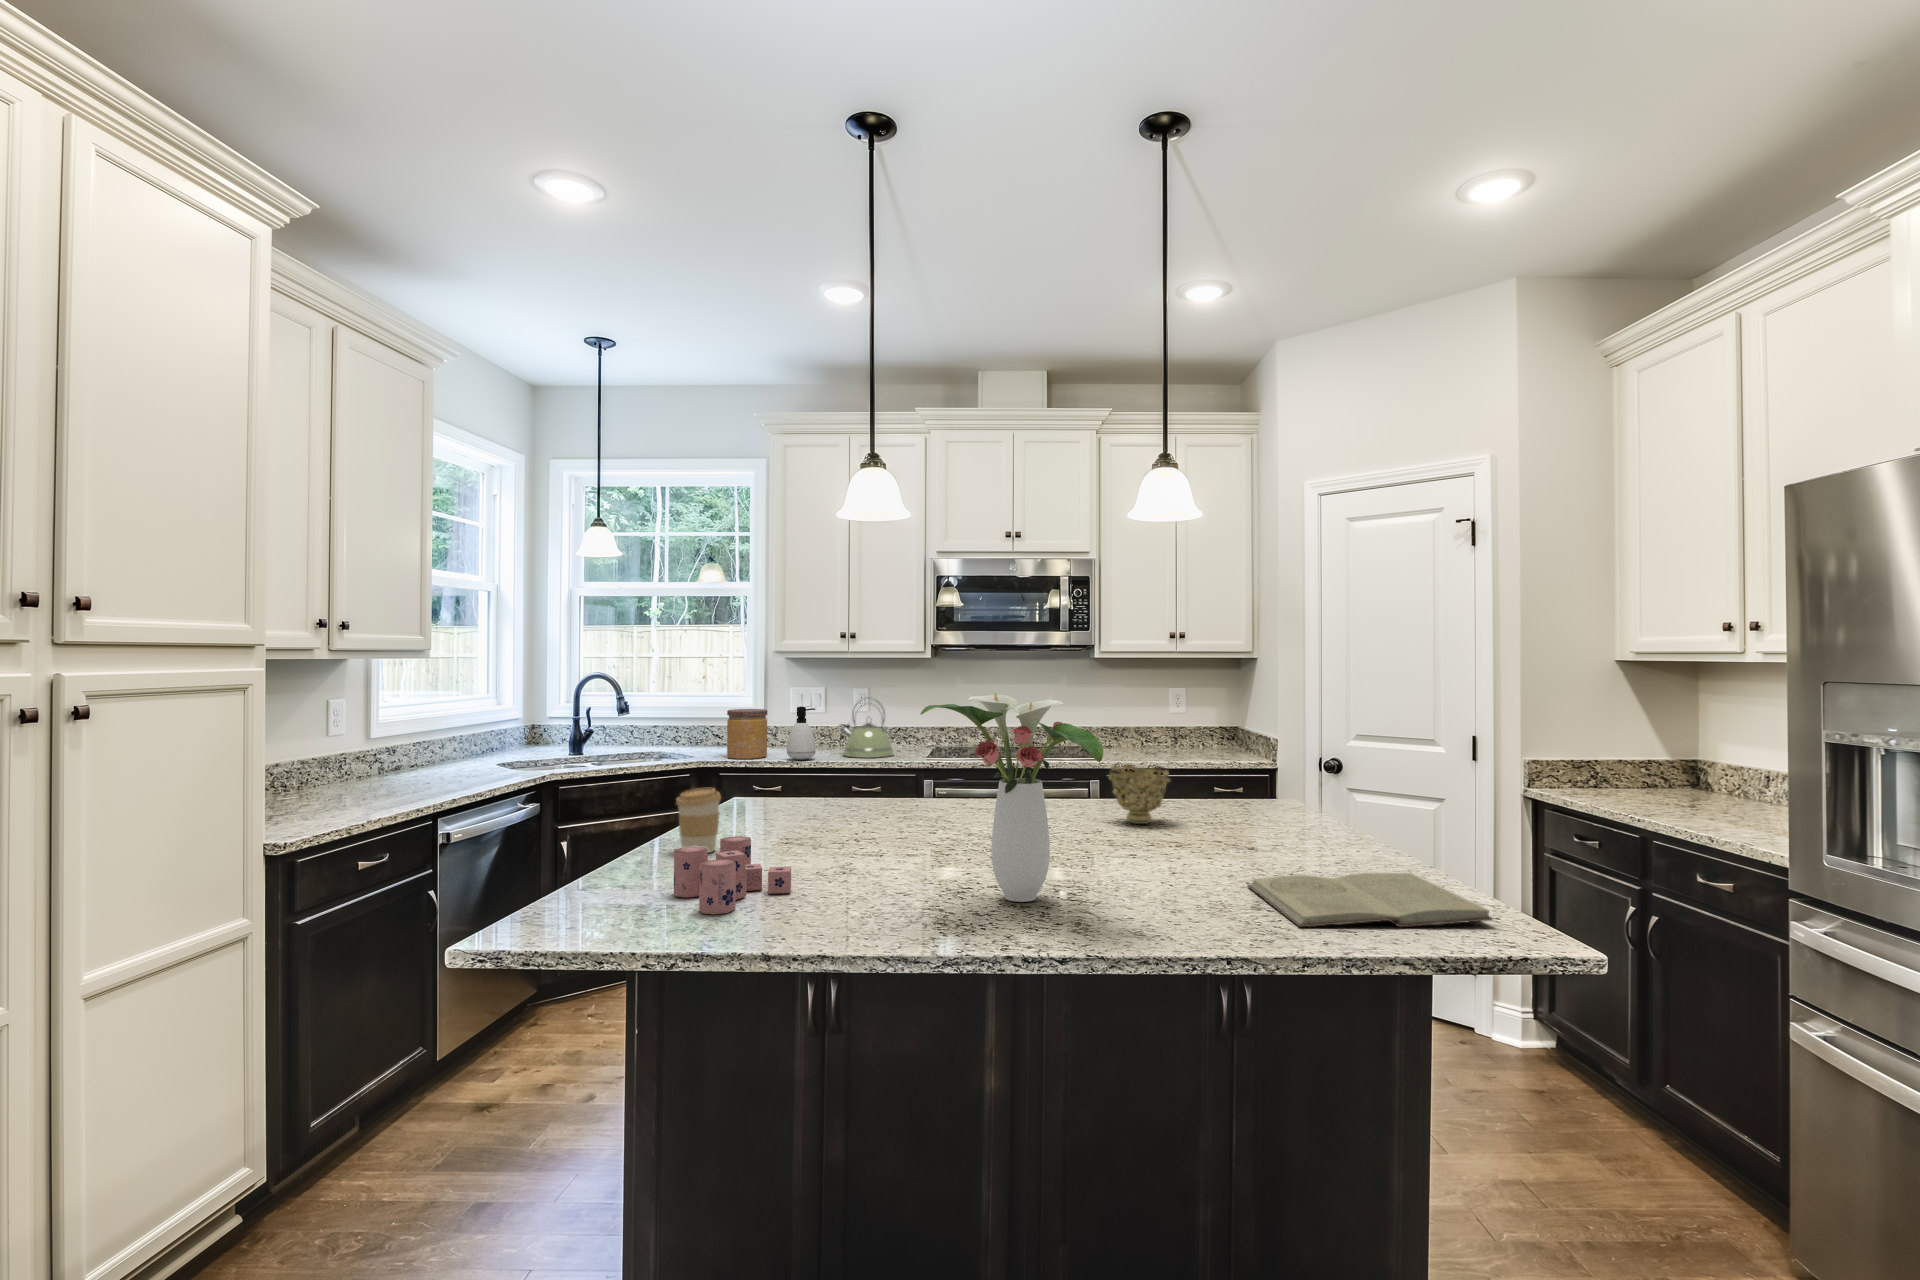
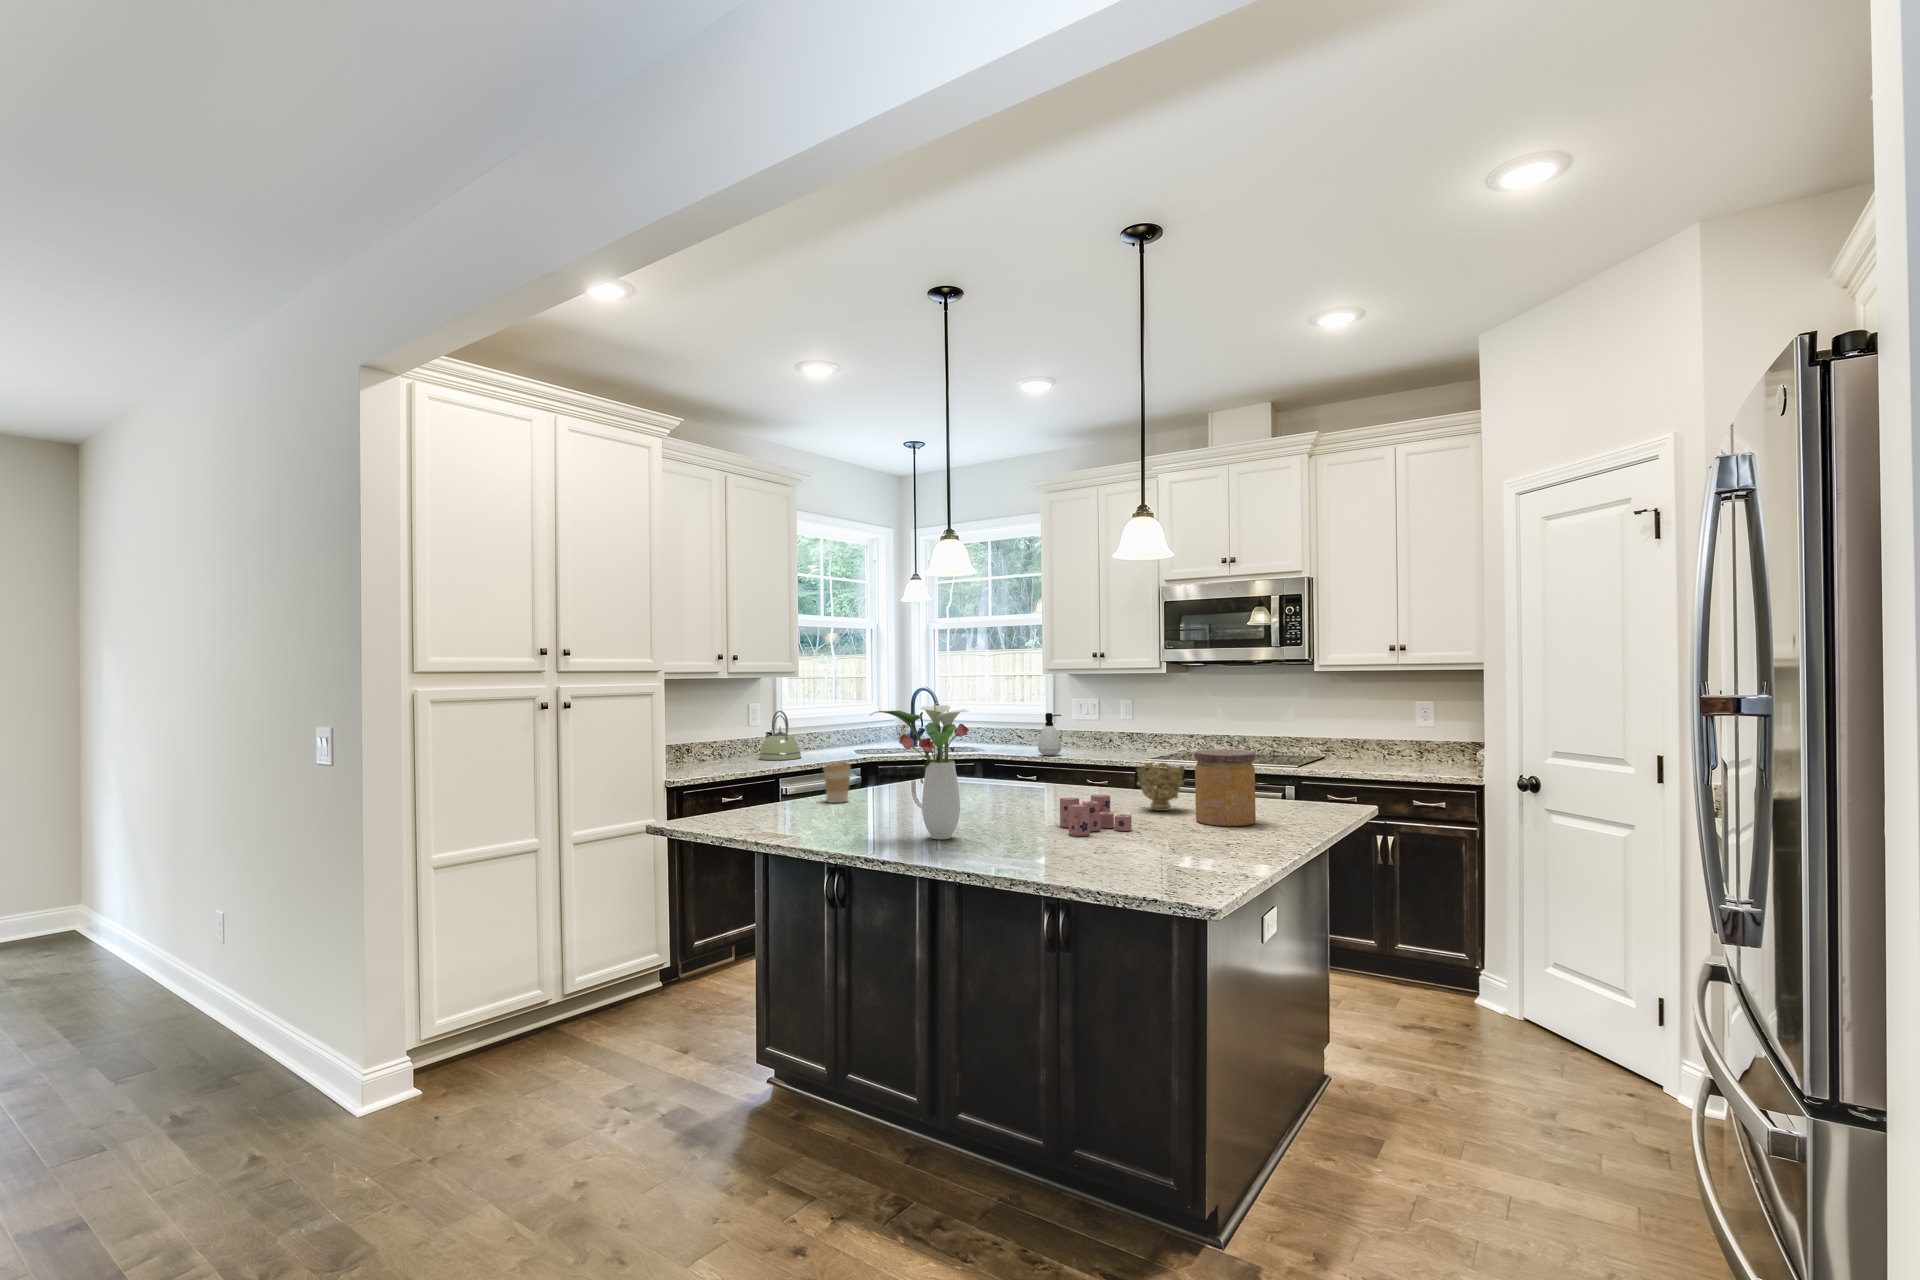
kettle: present [840,697,893,758] -> present [759,711,801,760]
jar: present [727,709,767,759] -> present [1195,749,1256,826]
candle: present [674,836,791,914] -> present [1060,795,1132,836]
book: present [1248,873,1493,927] -> none [1058,842,1223,878]

